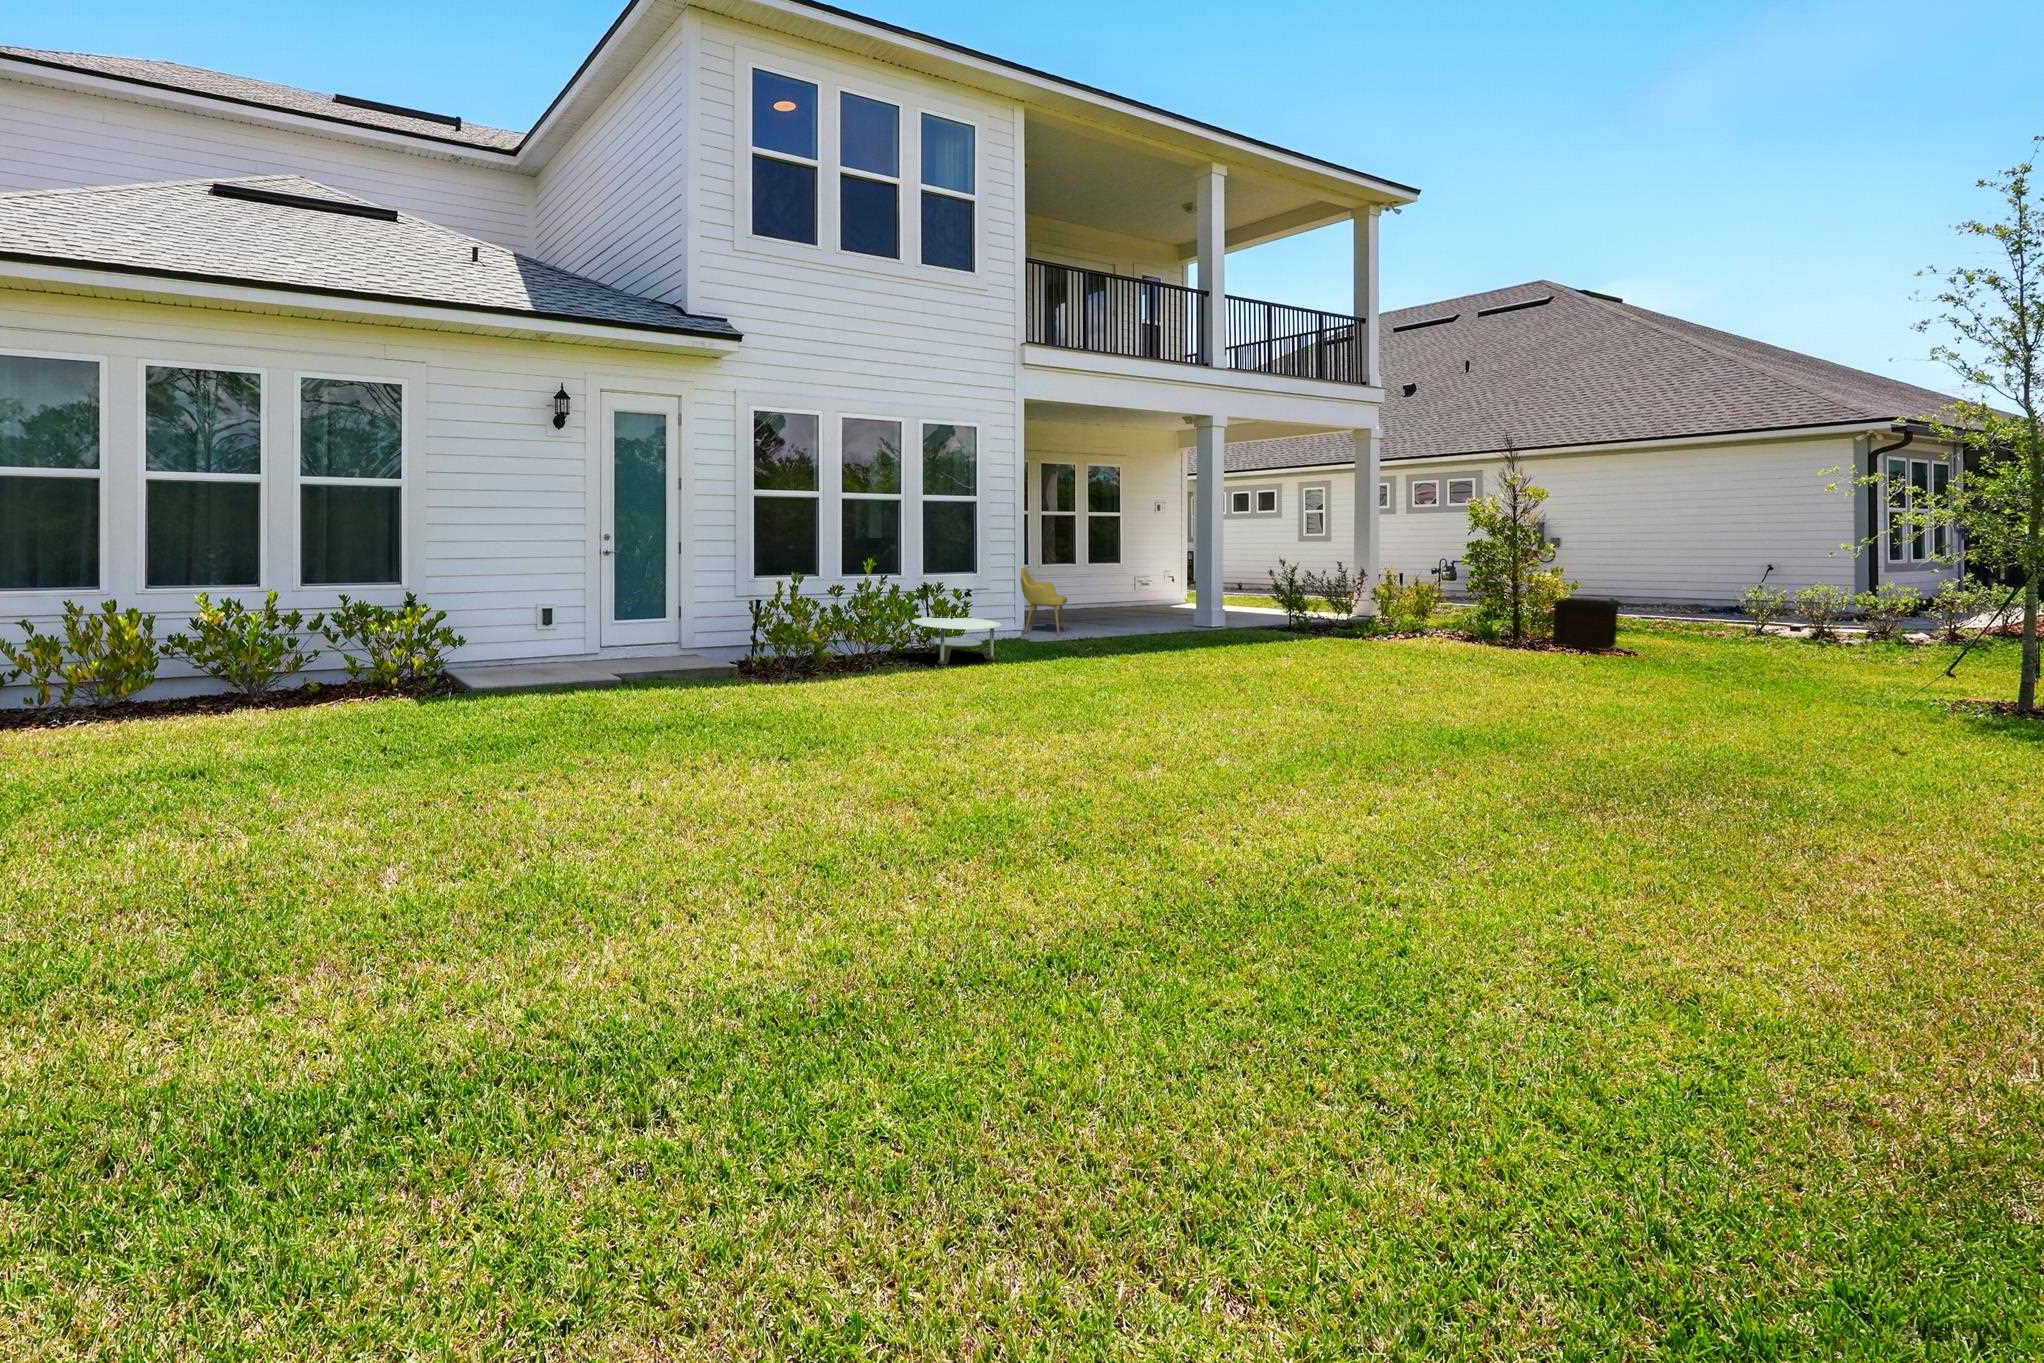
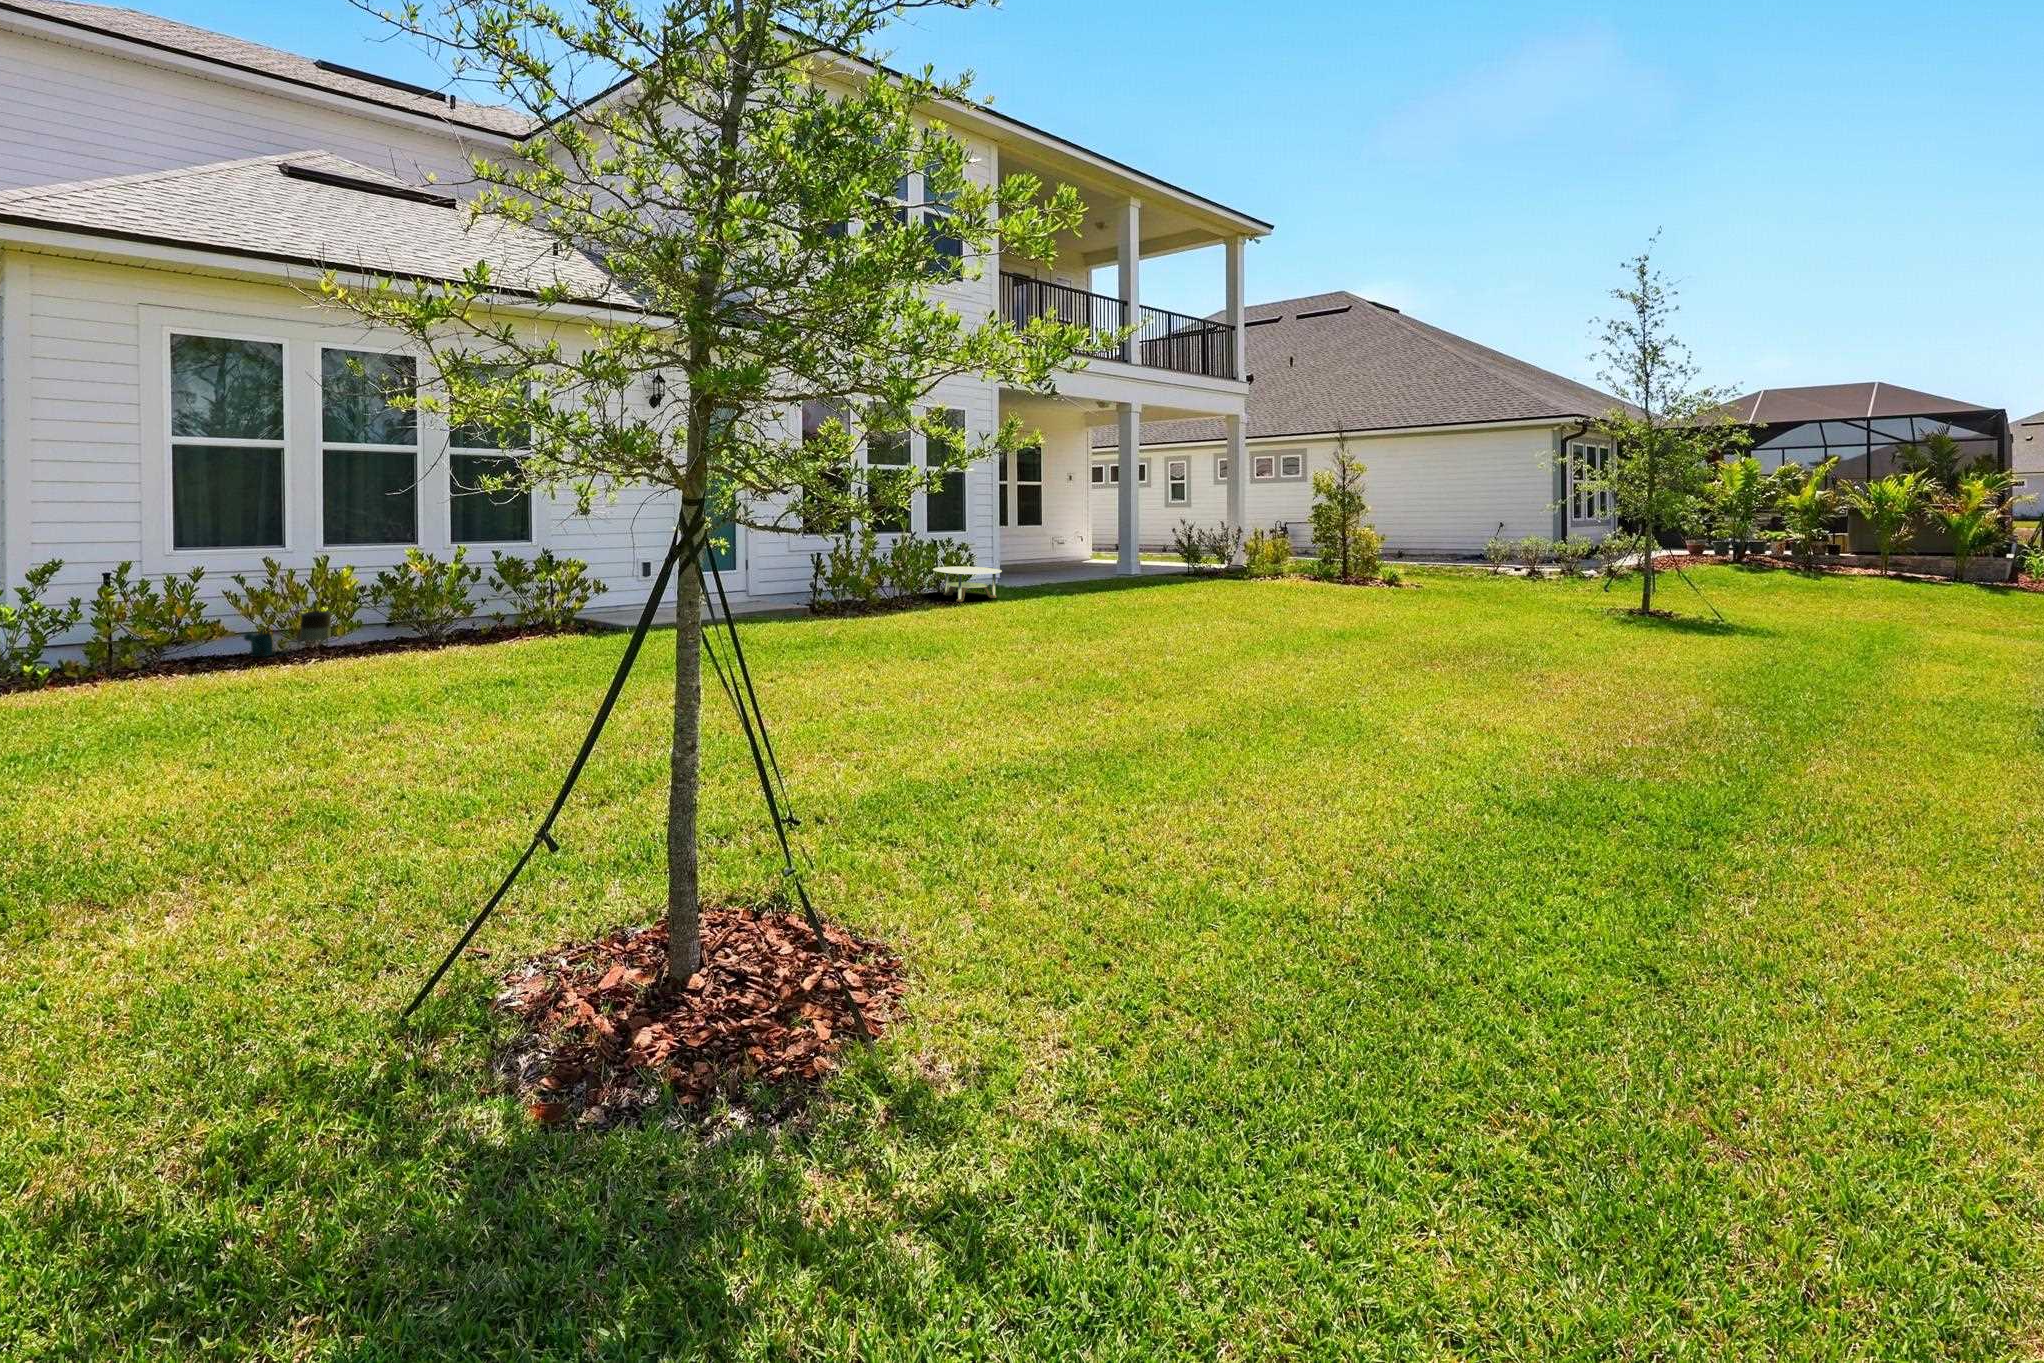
chair: present [1020,568,1067,636] -> none [1000,530,1036,582]
wooden crate: present [1552,597,1618,651] -> none [1370,546,1412,583]
planter: none [87,665,127,716] -> present [300,611,331,641]
watering can: none [17,684,60,719] -> present [244,629,273,657]

